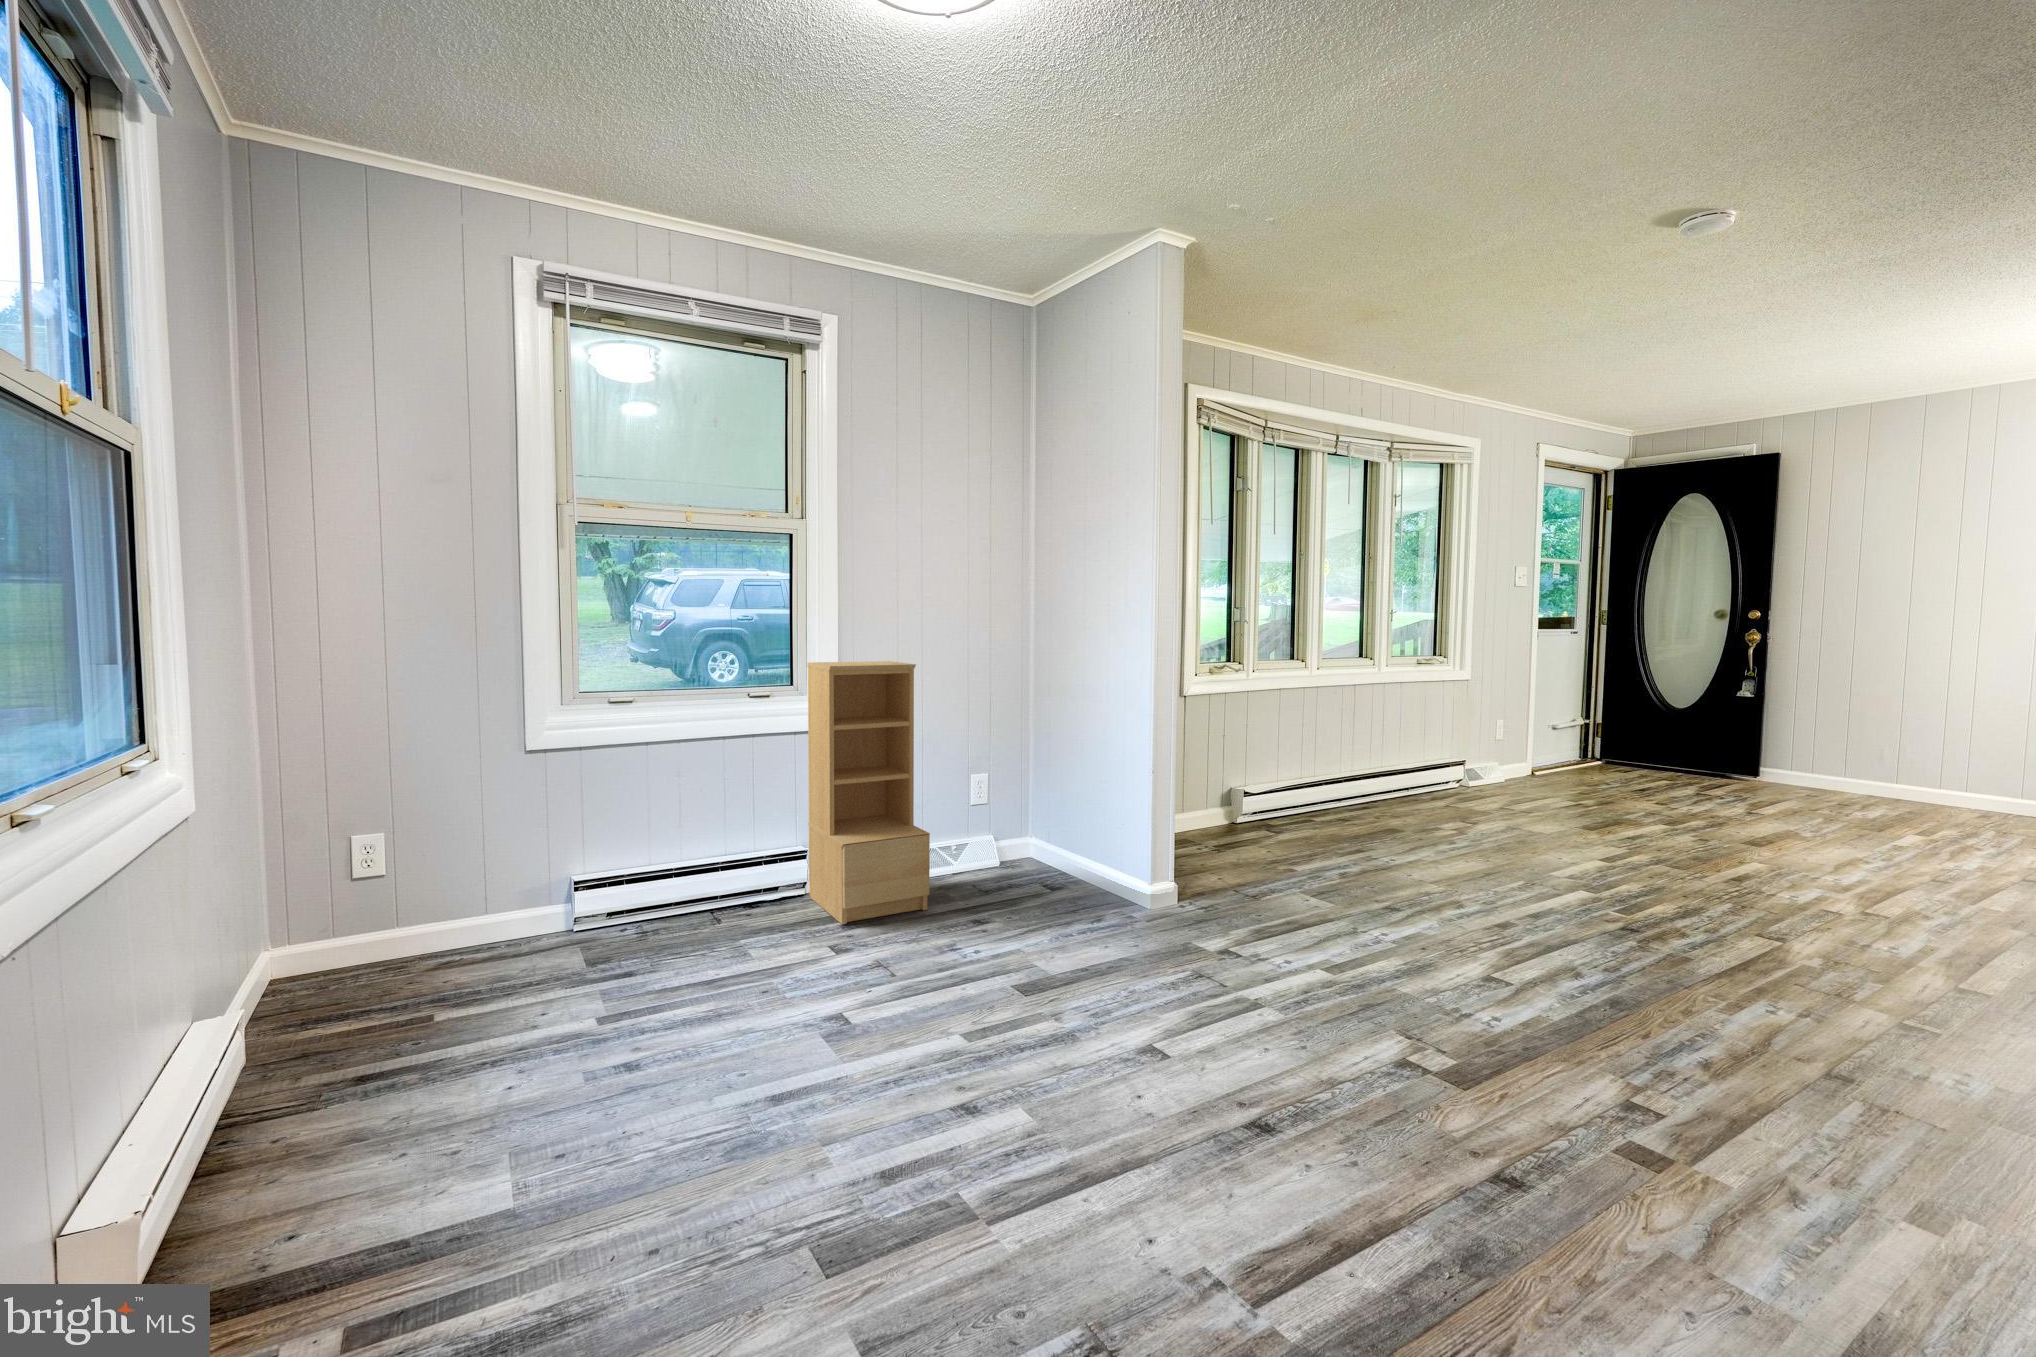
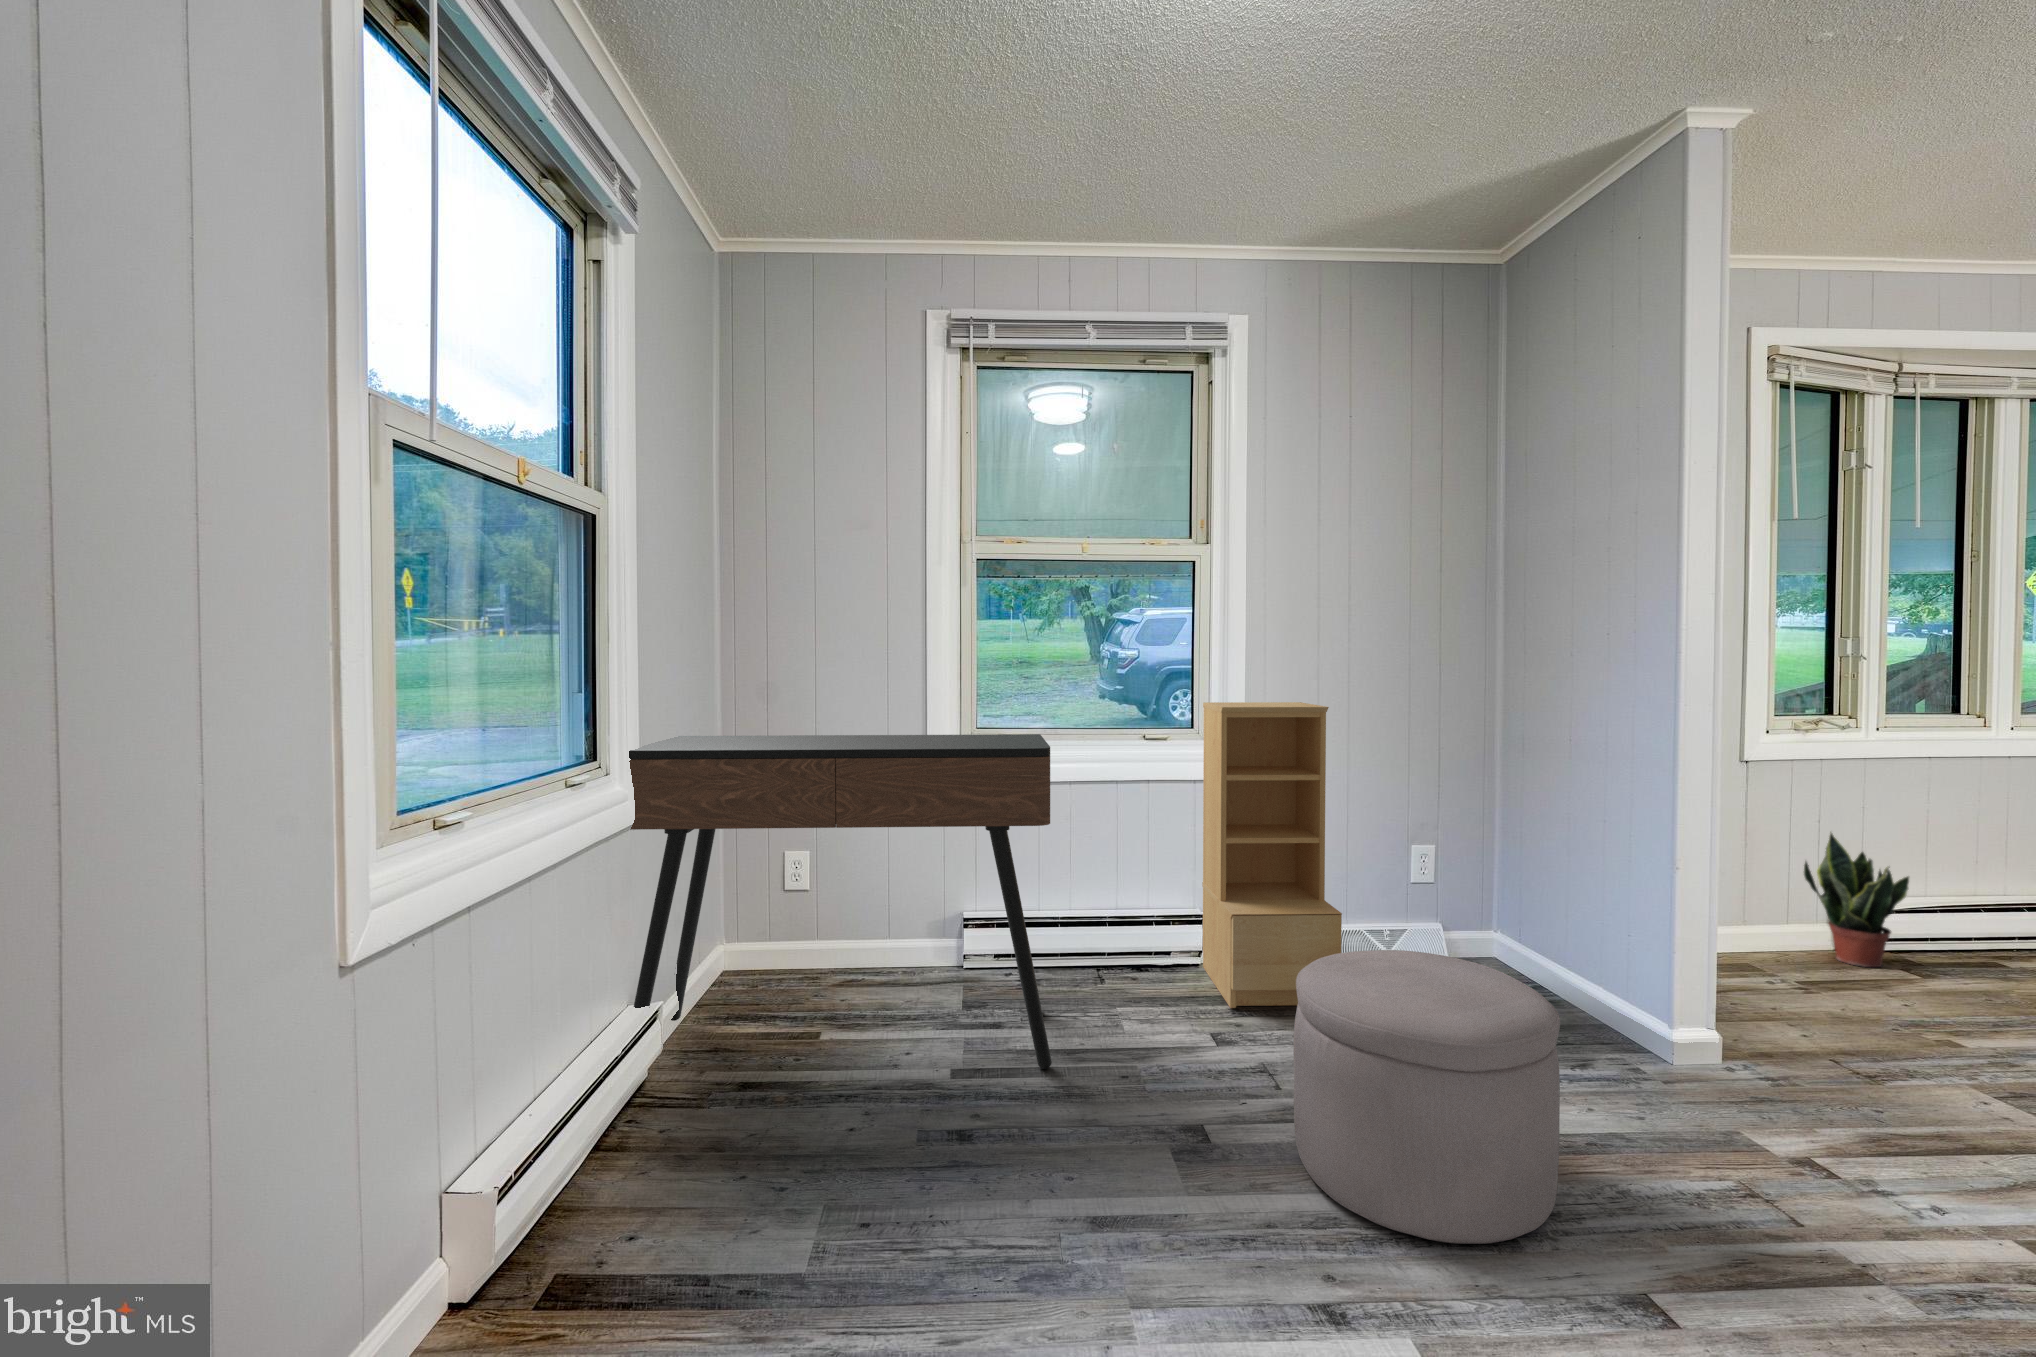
console table: none [162,695,697,1106] -> present [629,734,1052,1069]
potted plant: none [1214,743,1268,833] -> present [1804,832,1909,967]
ottoman: none [918,849,1098,1047] -> present [1294,950,1560,1244]

